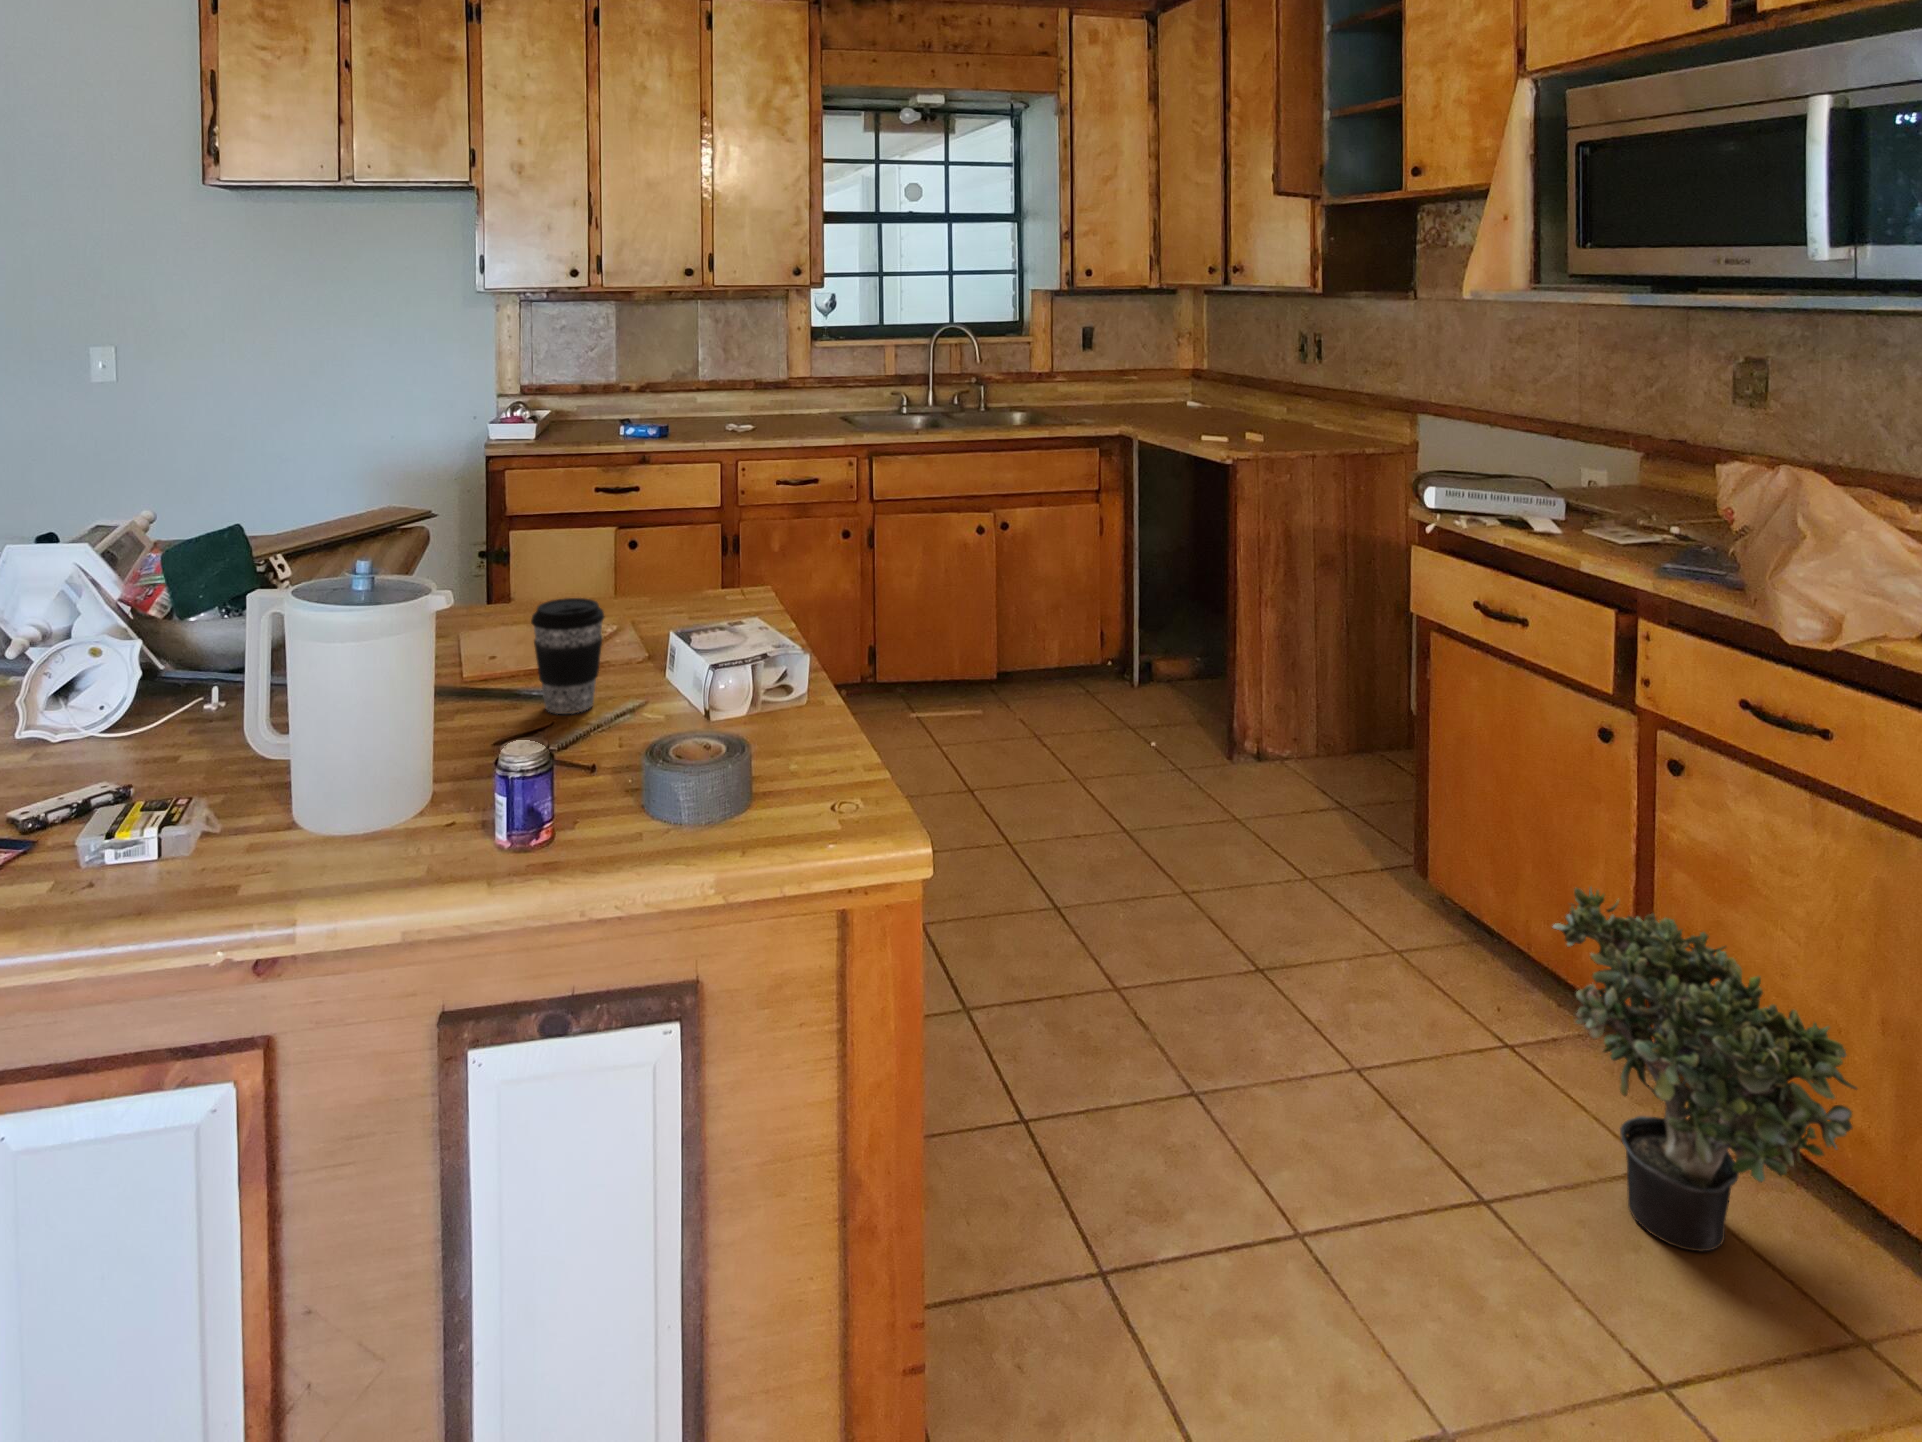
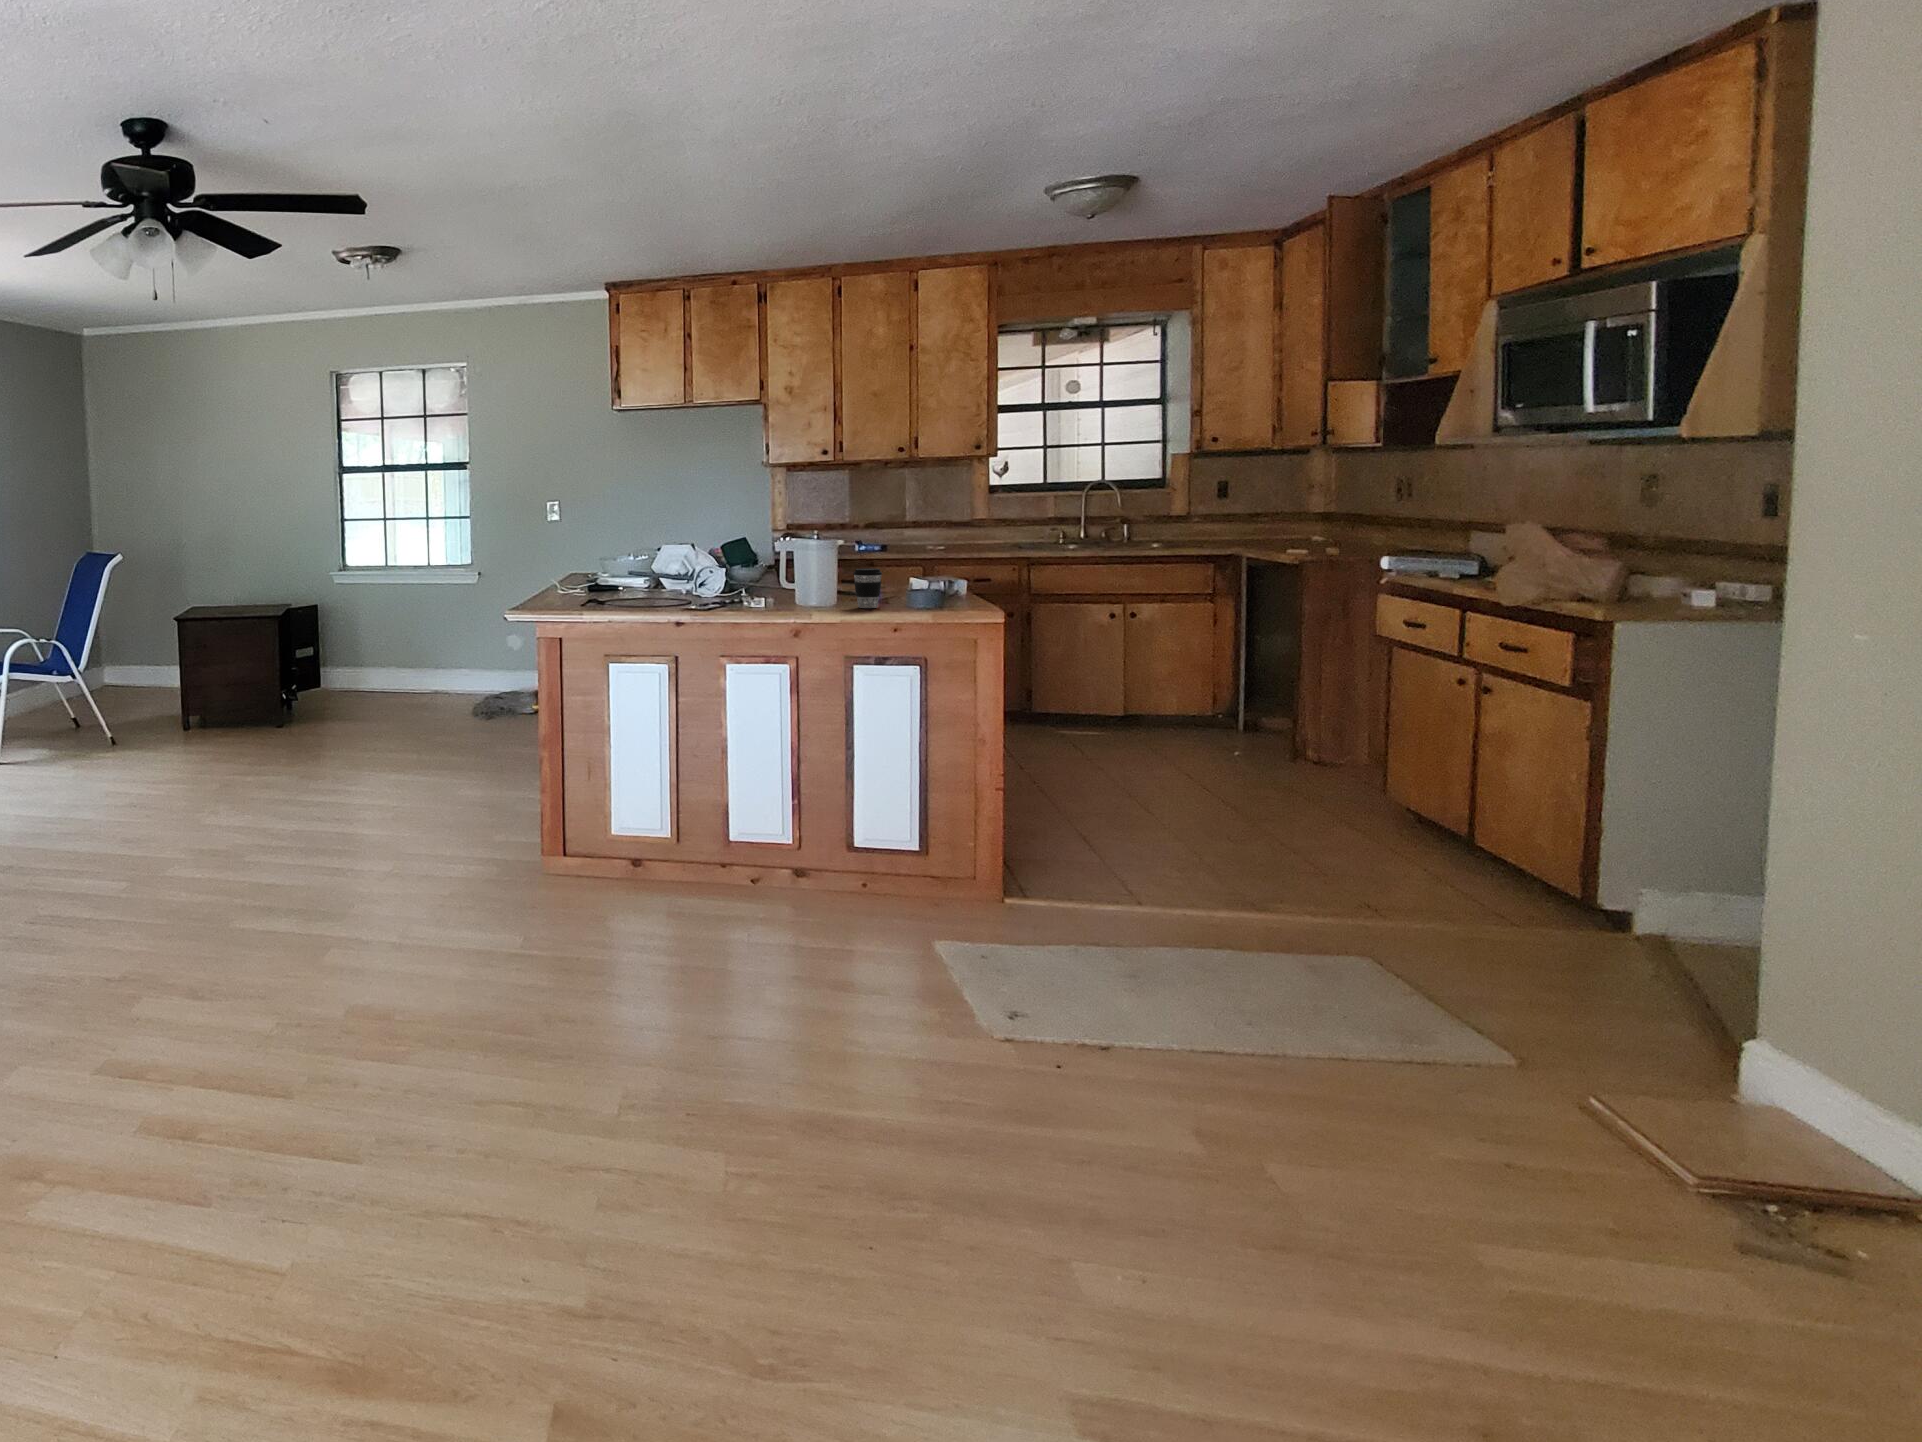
potted plant: present [1553,887,1857,1251] -> none [1358,739,1517,895]

